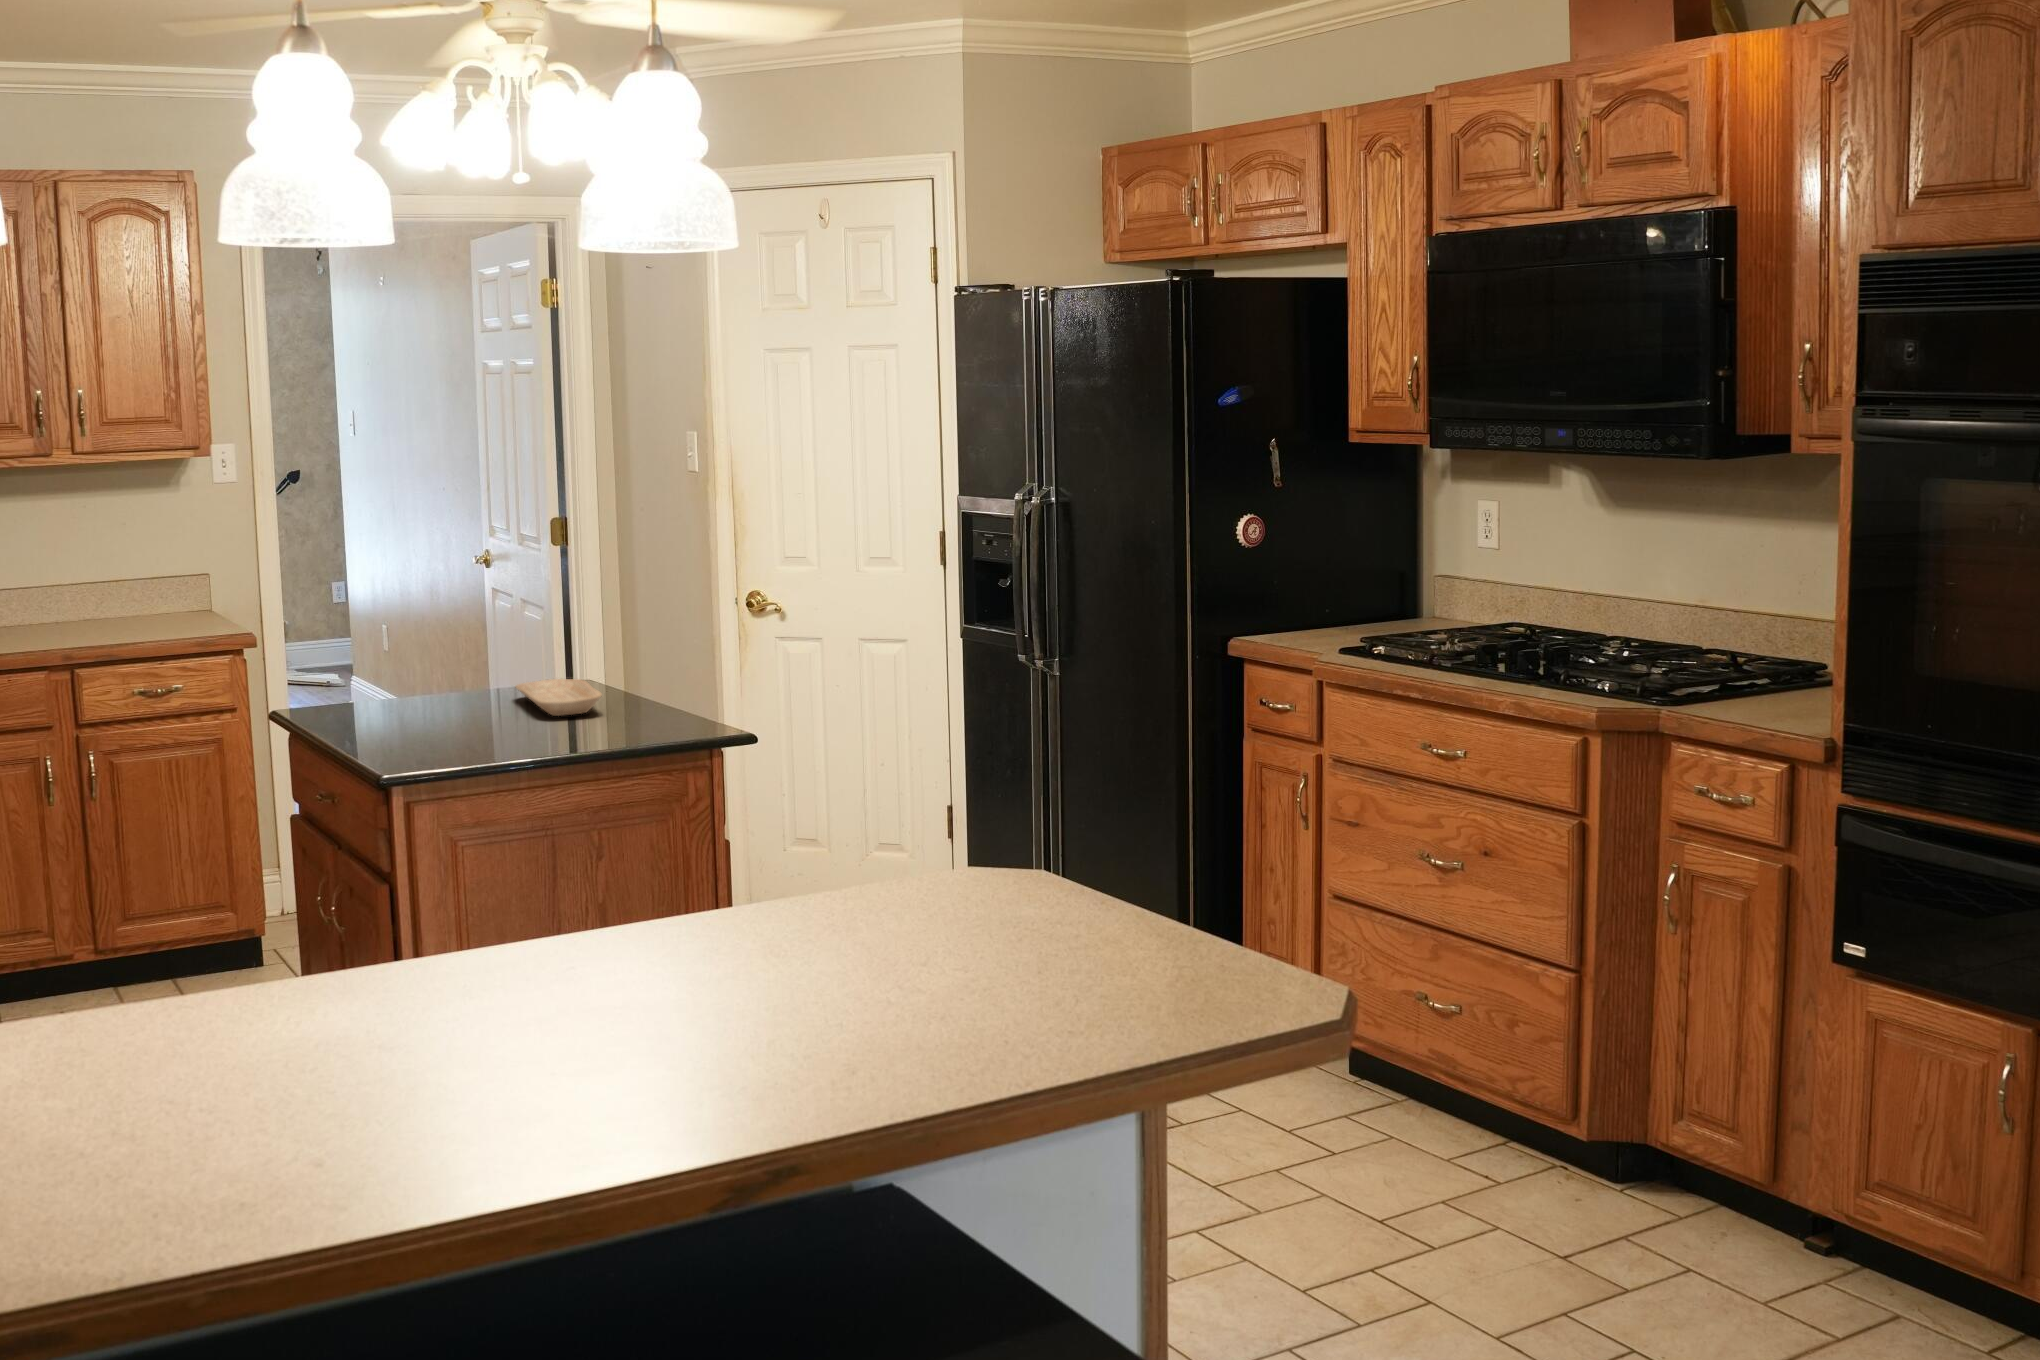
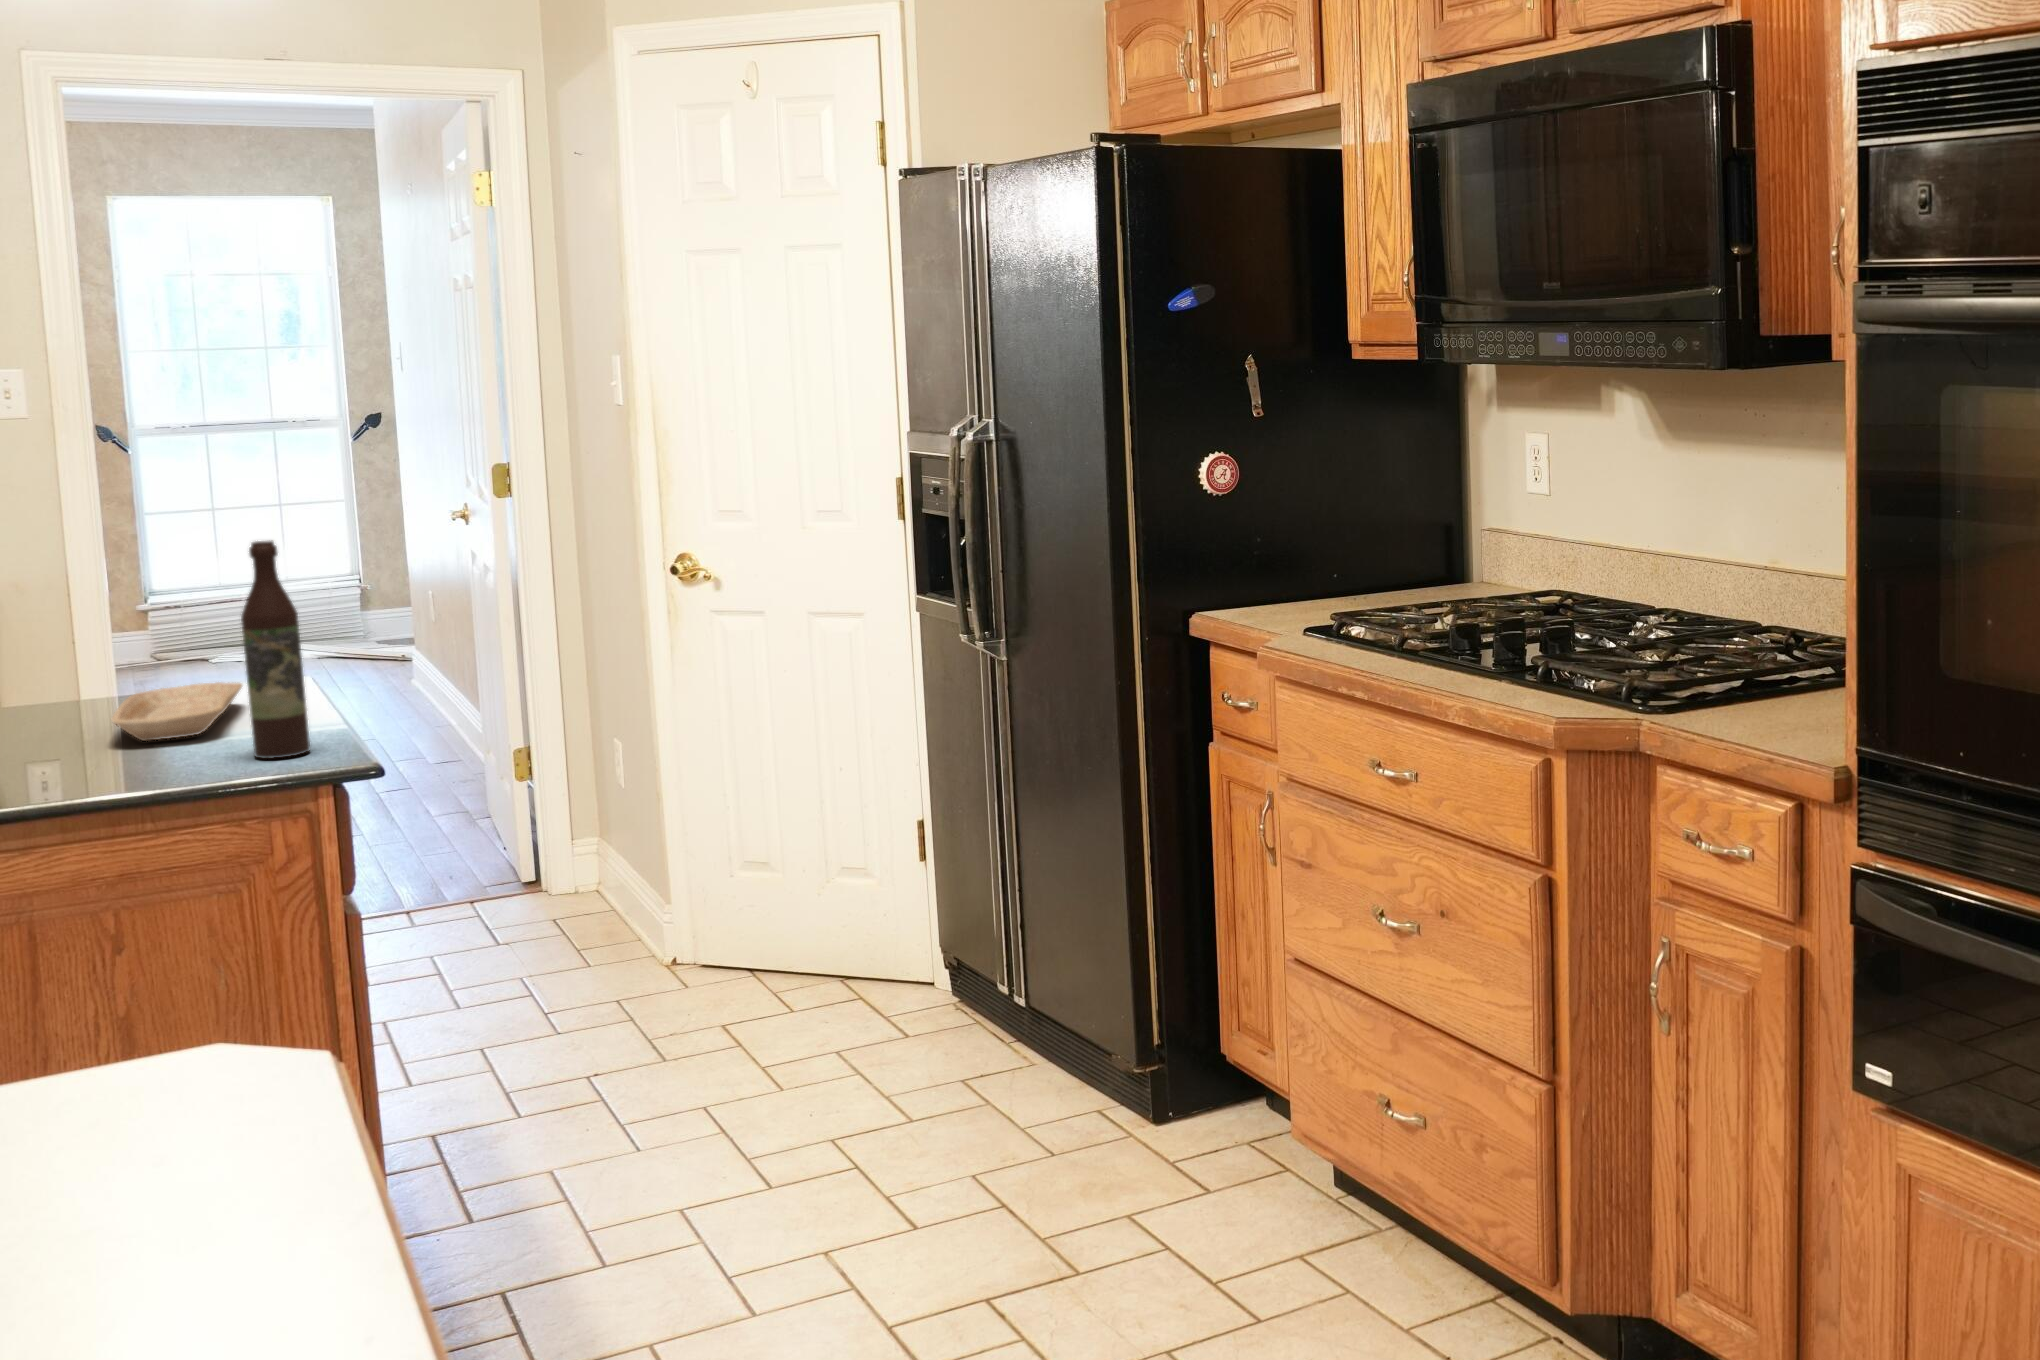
wine bottle: none [641,577,679,728] -> present [241,540,310,759]

